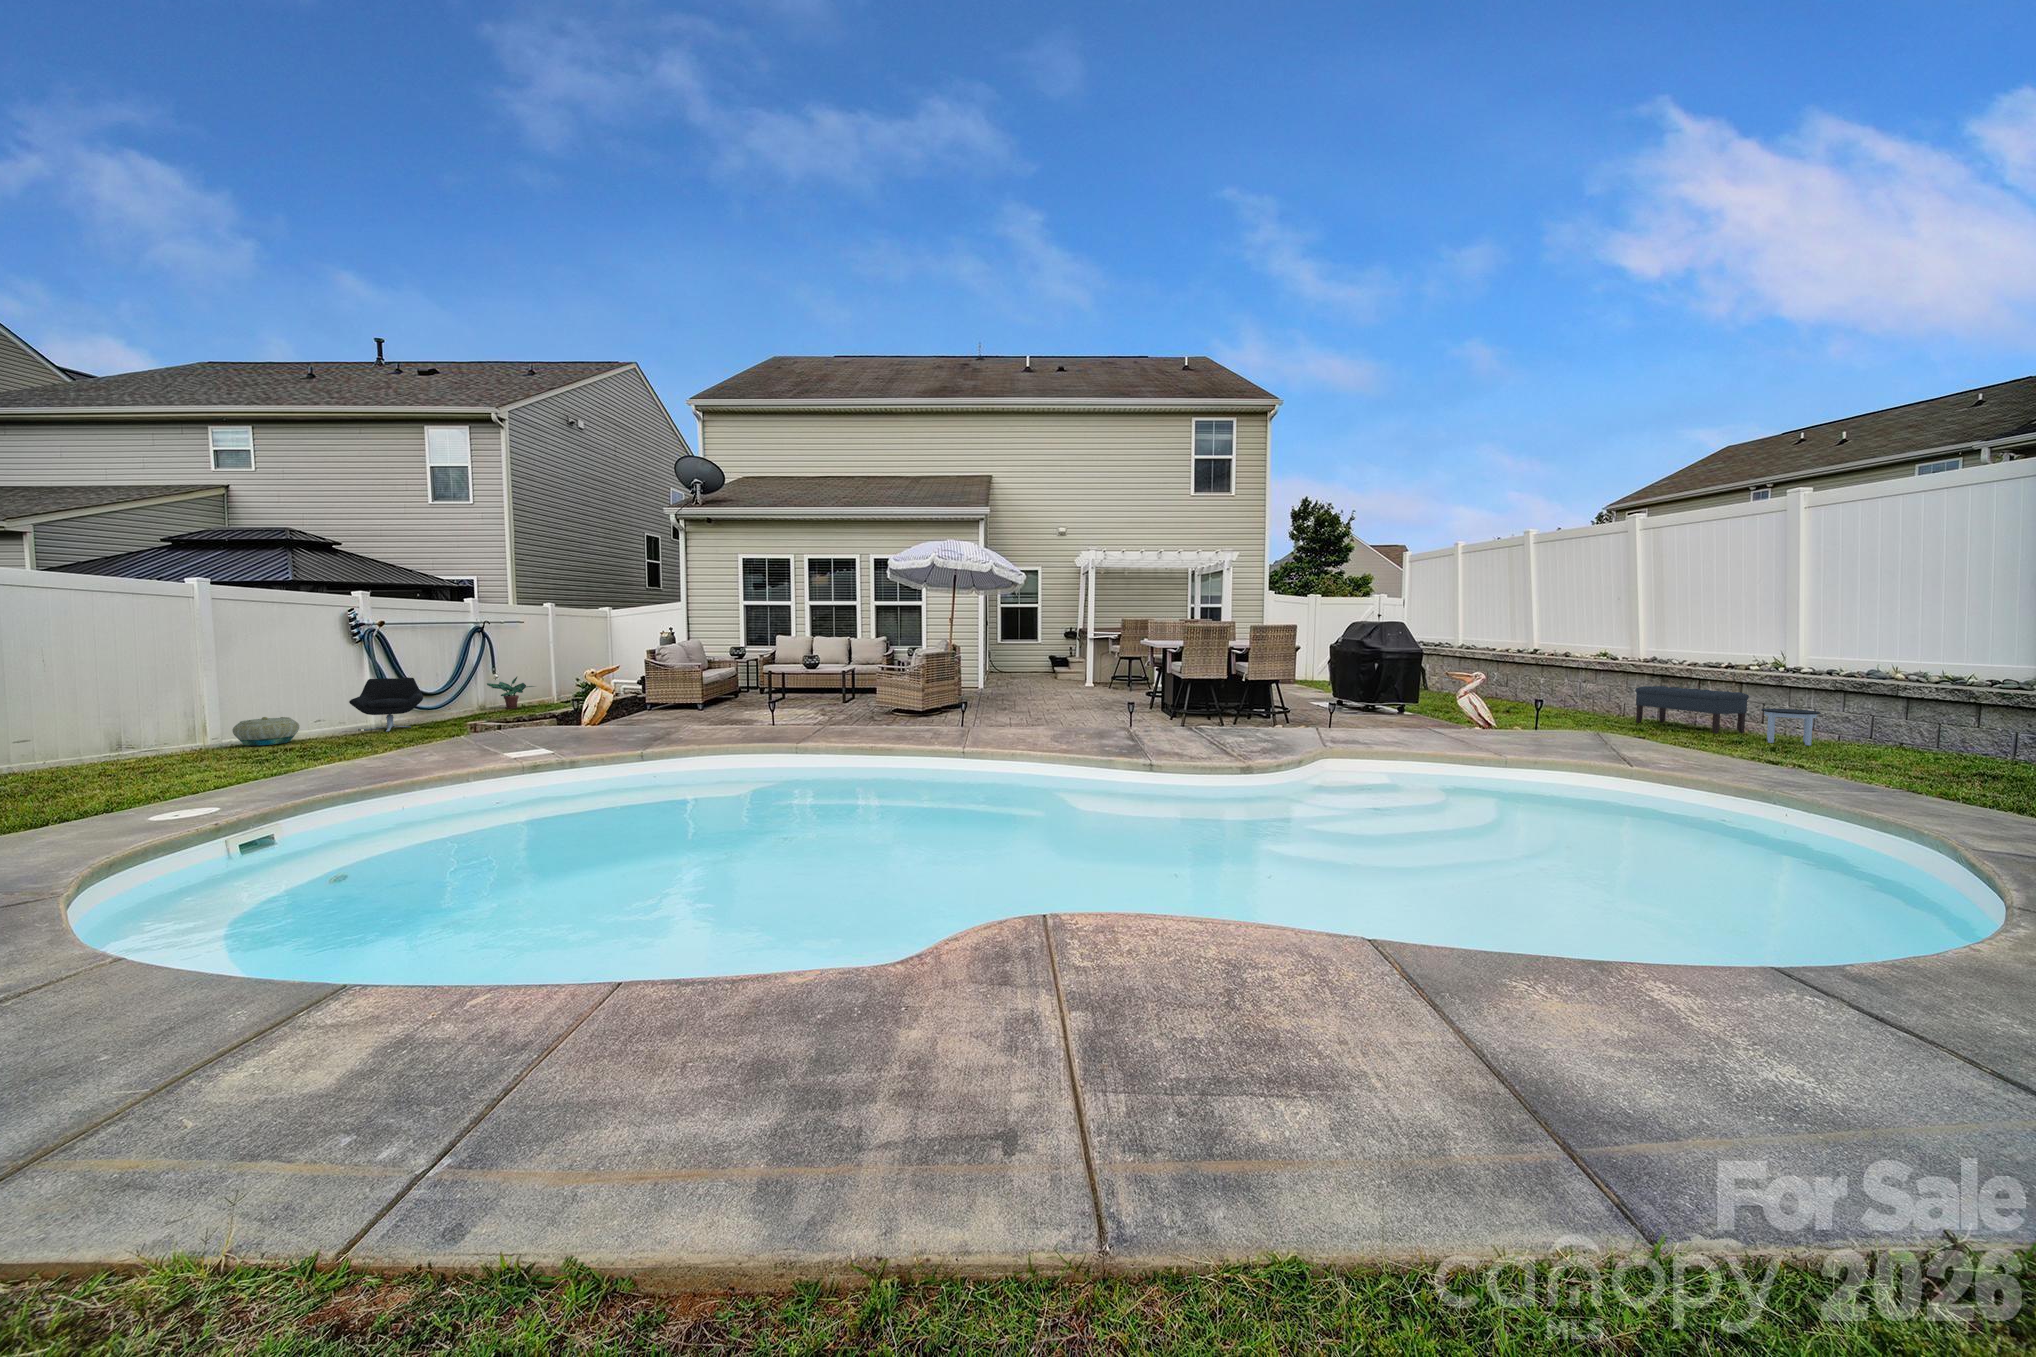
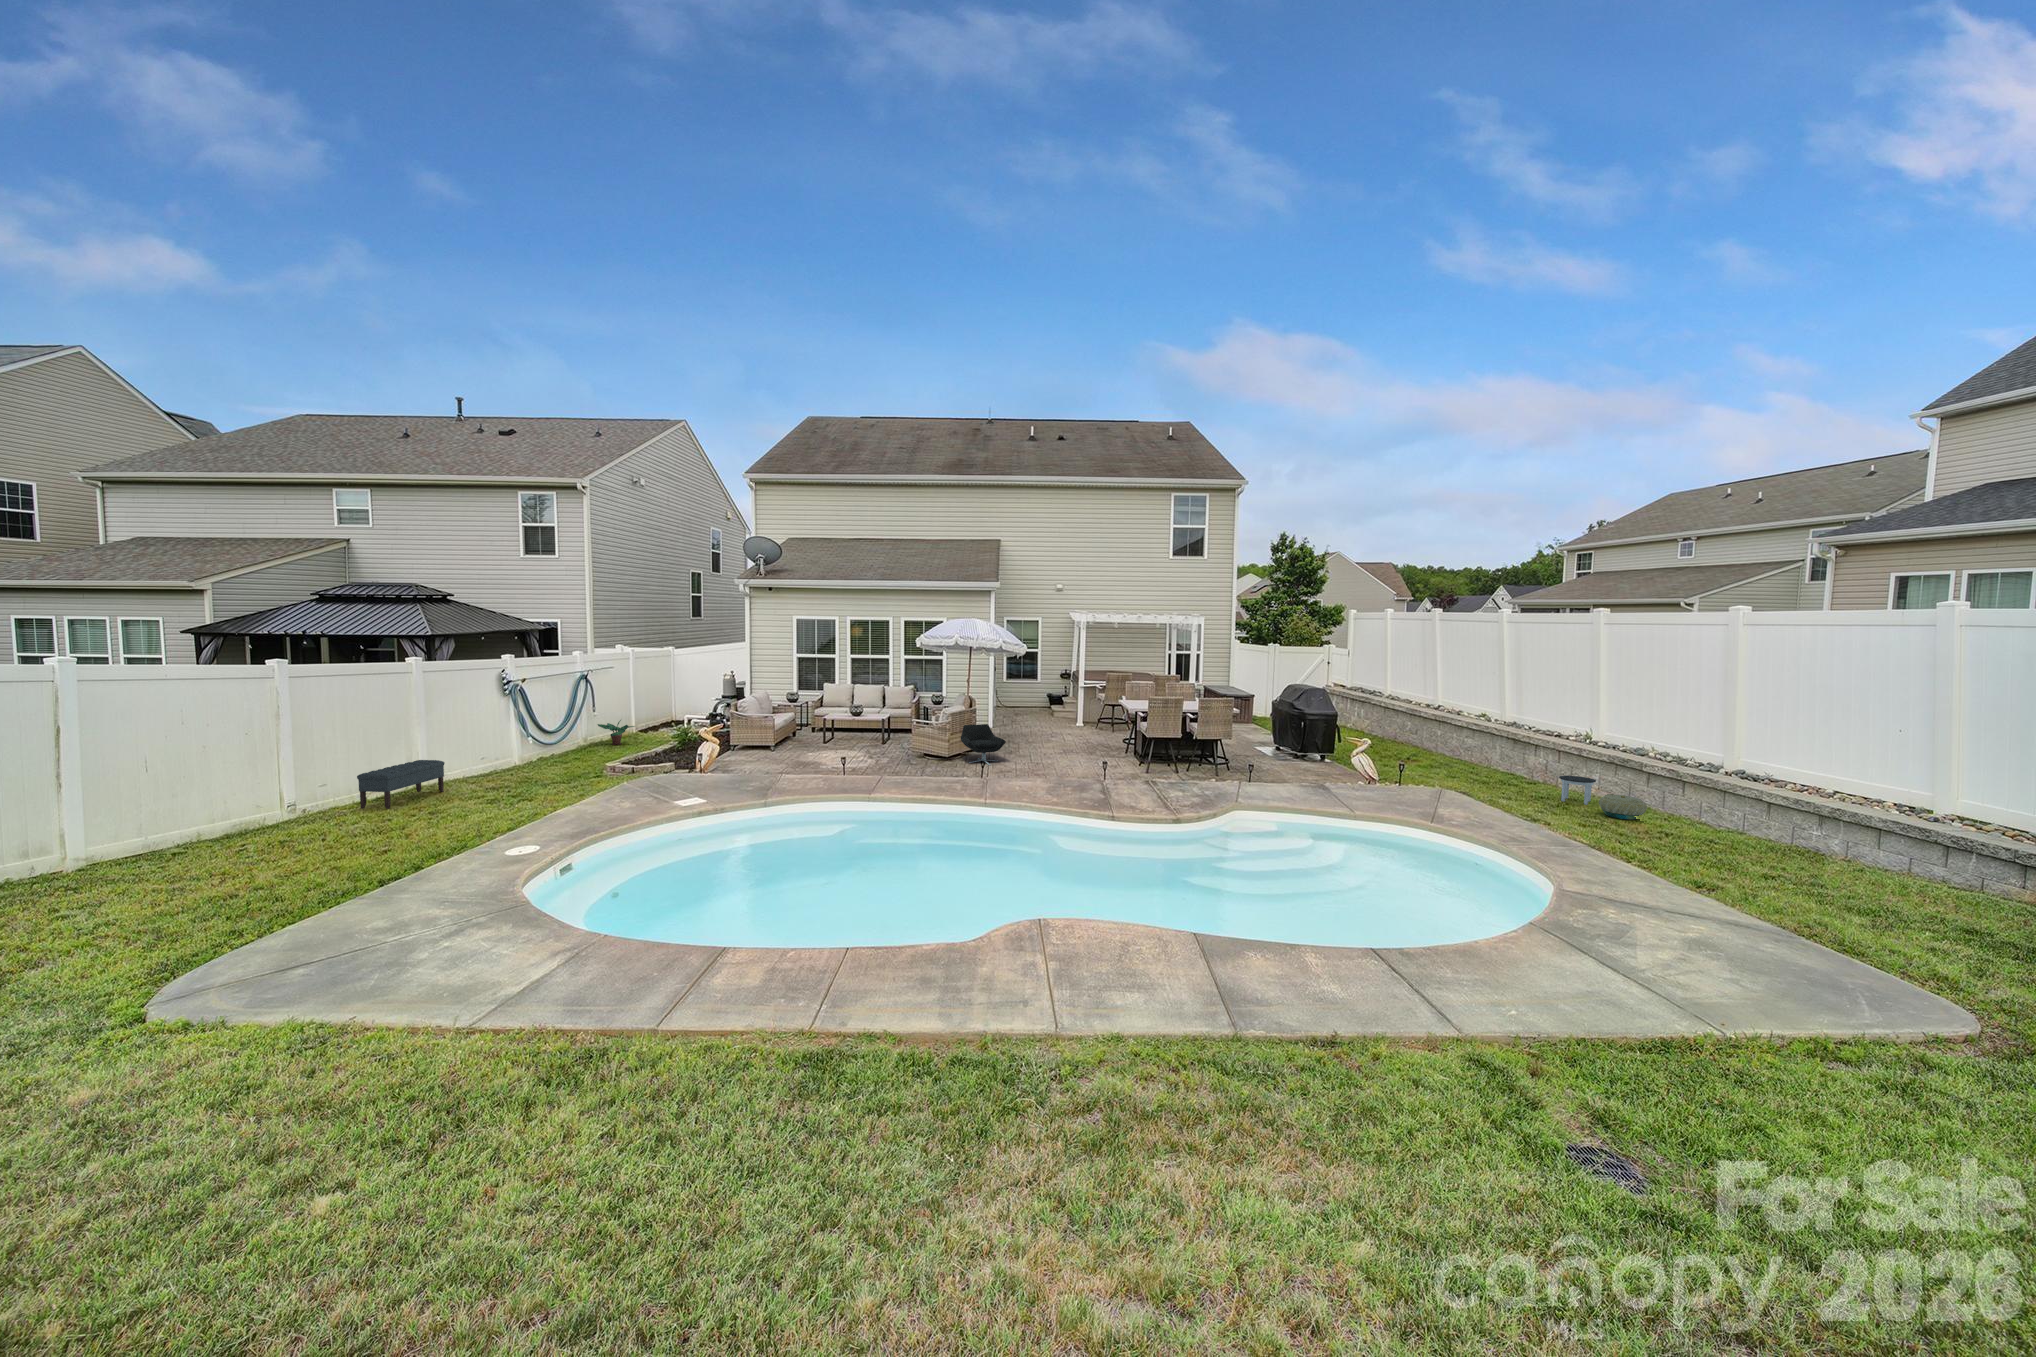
lounge chair: present [349,677,423,731] -> present [961,724,1006,765]
bench: present [1635,686,1749,733] -> present [357,760,445,809]
basket: present [232,717,299,746] -> present [1599,794,1647,820]

